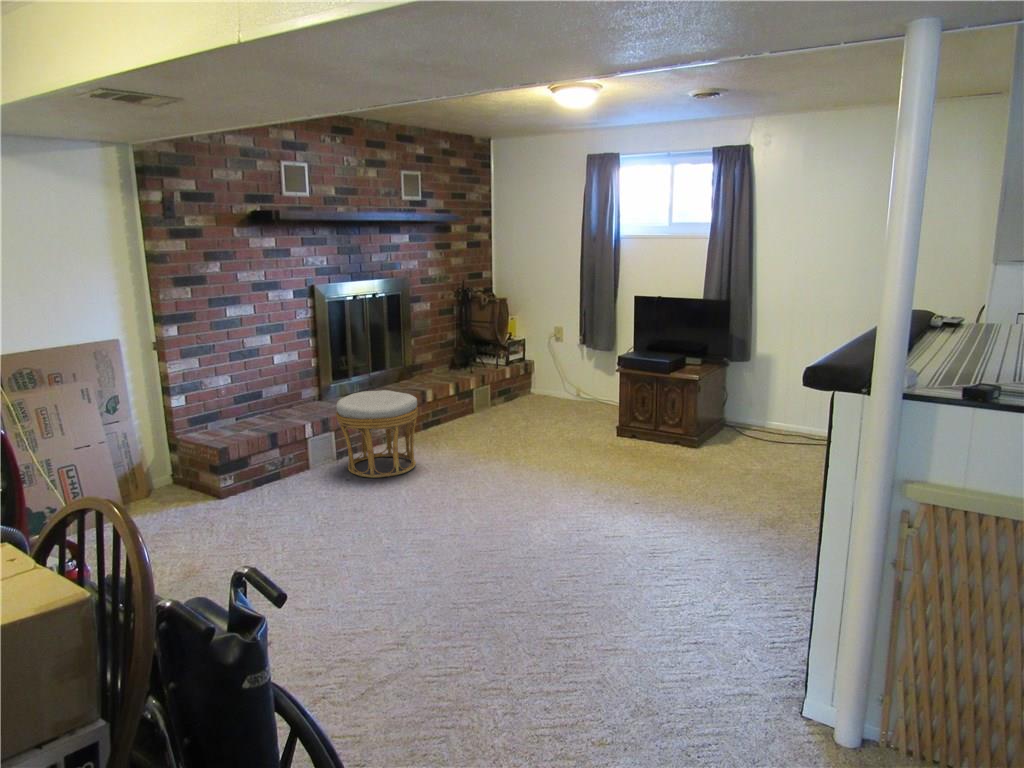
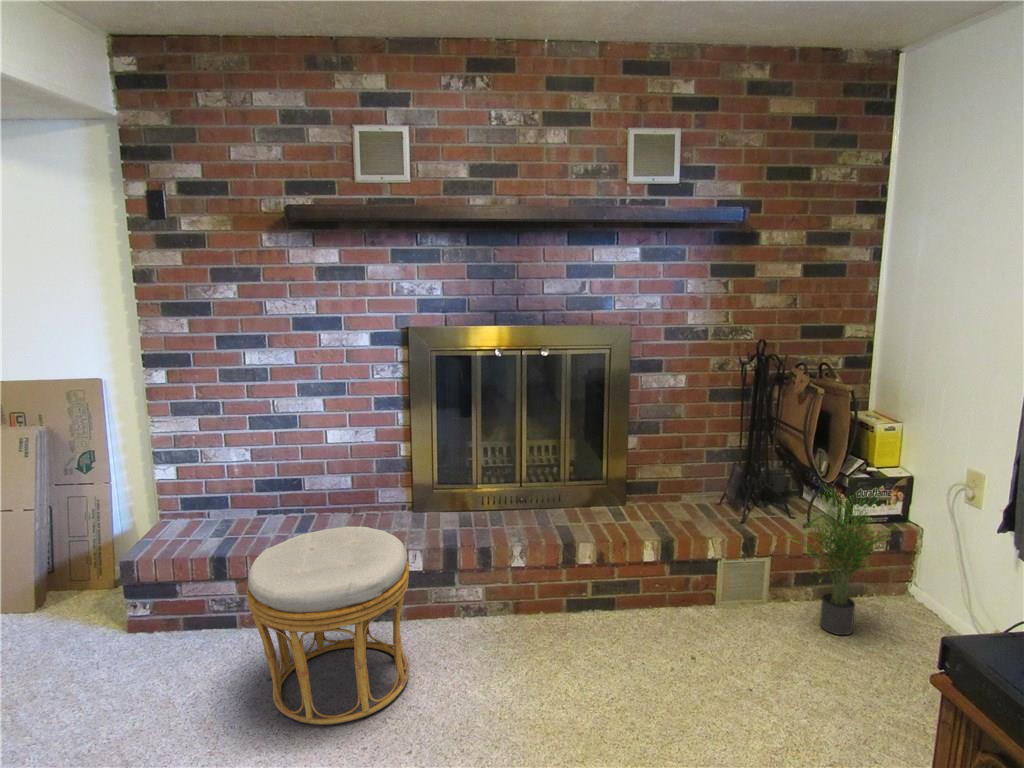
potted plant: none [501,339,541,408] -> present [792,487,891,635]

